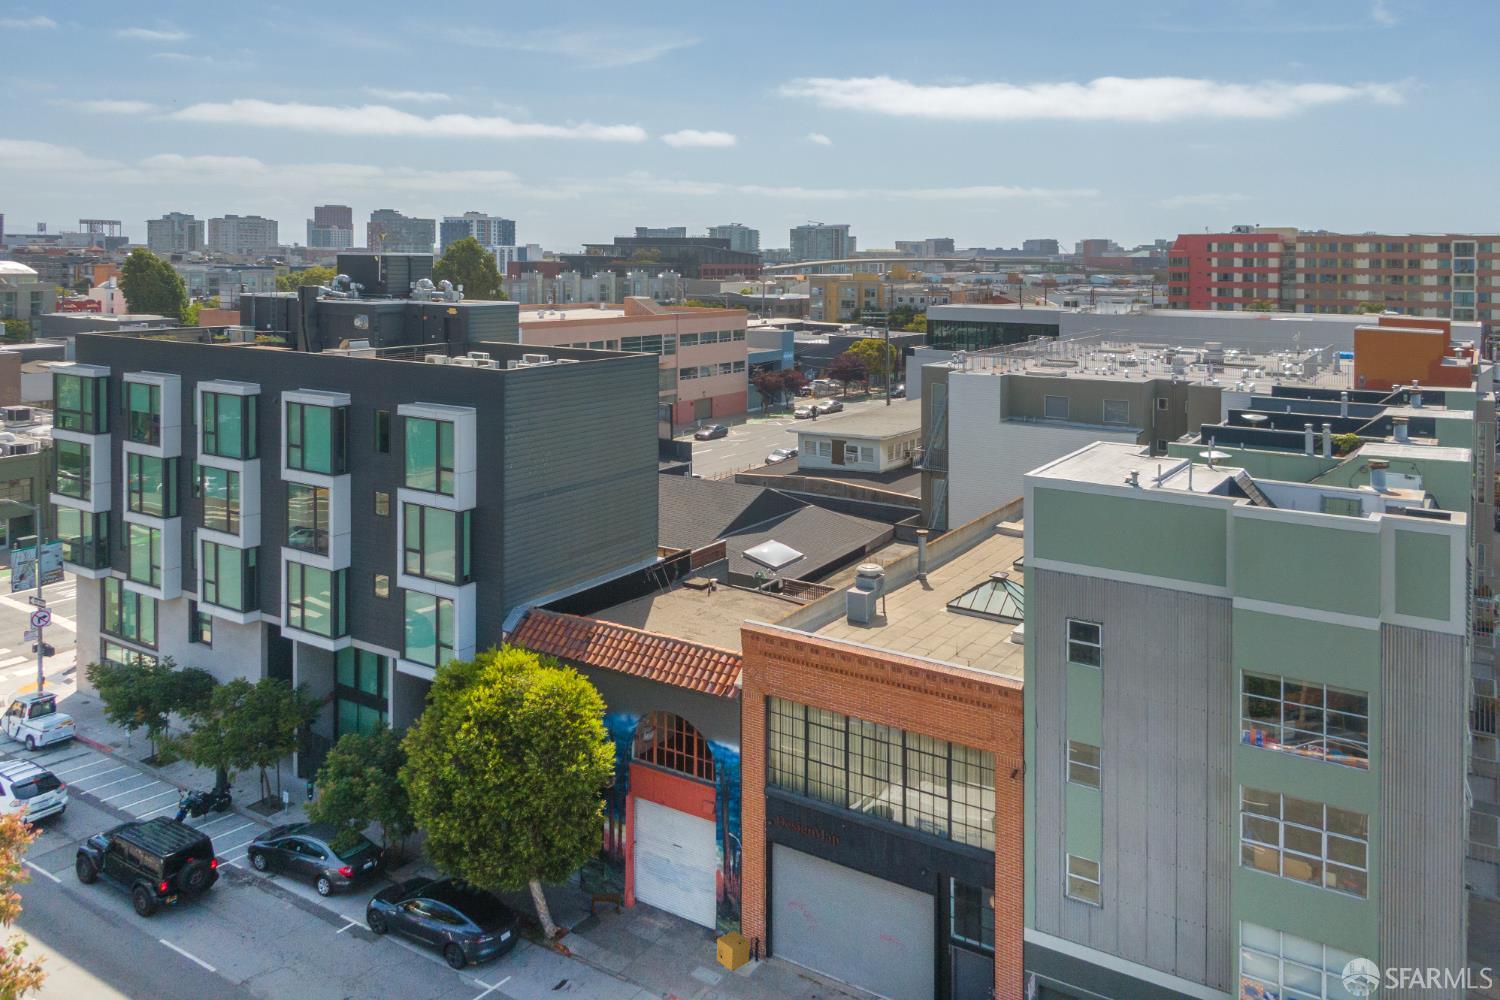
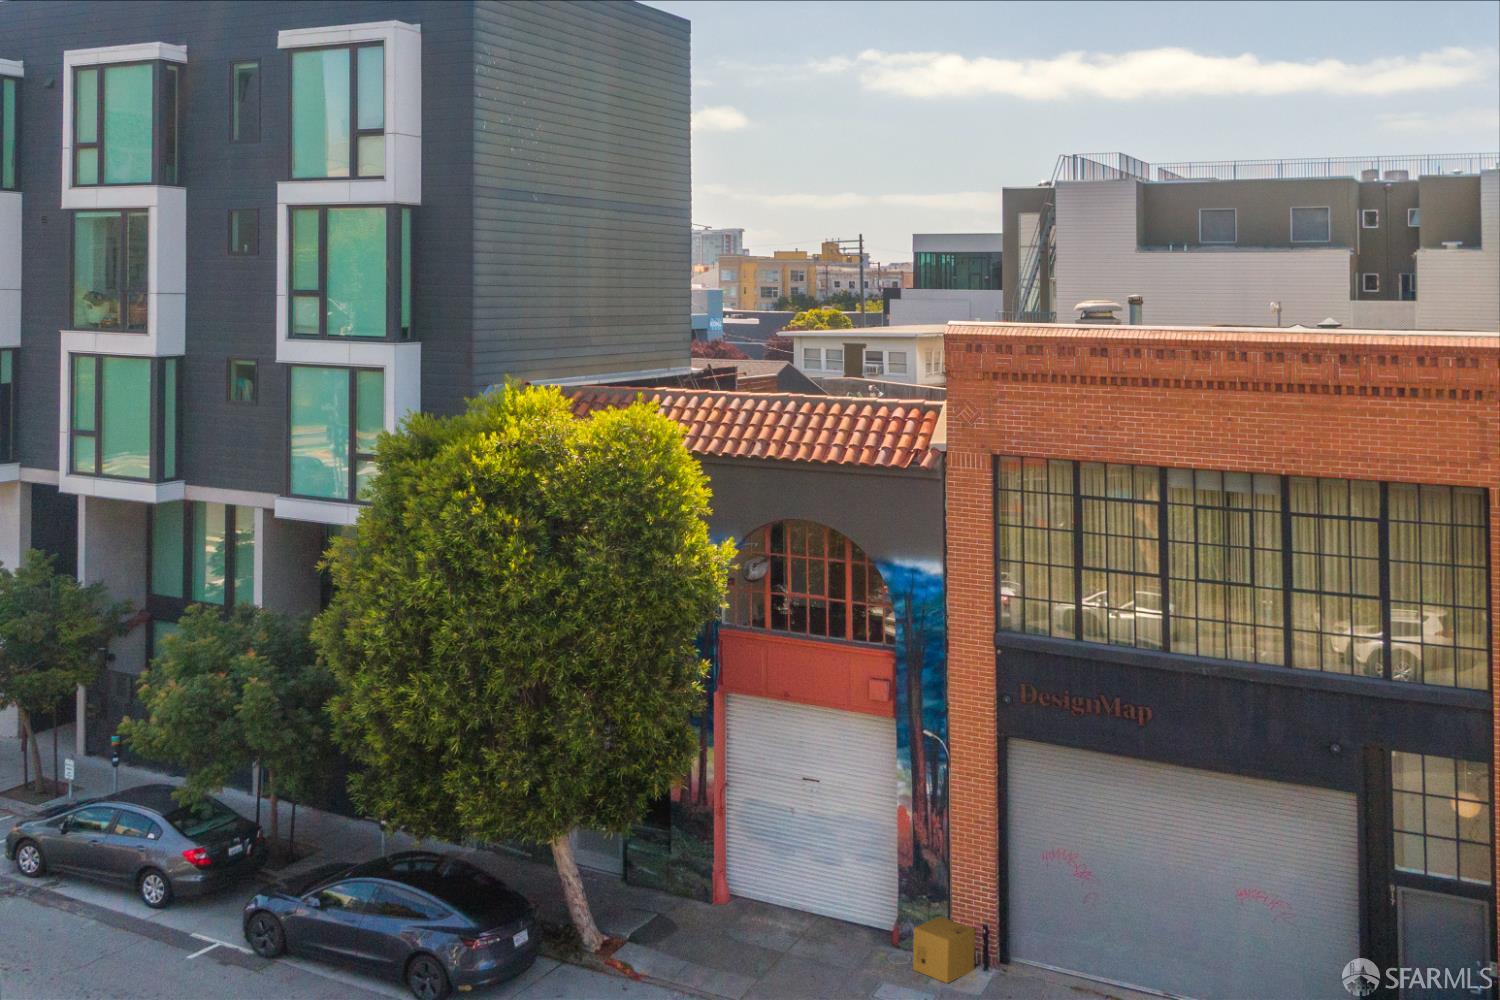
bench: present [591,893,621,914] -> none [655,877,709,914]

